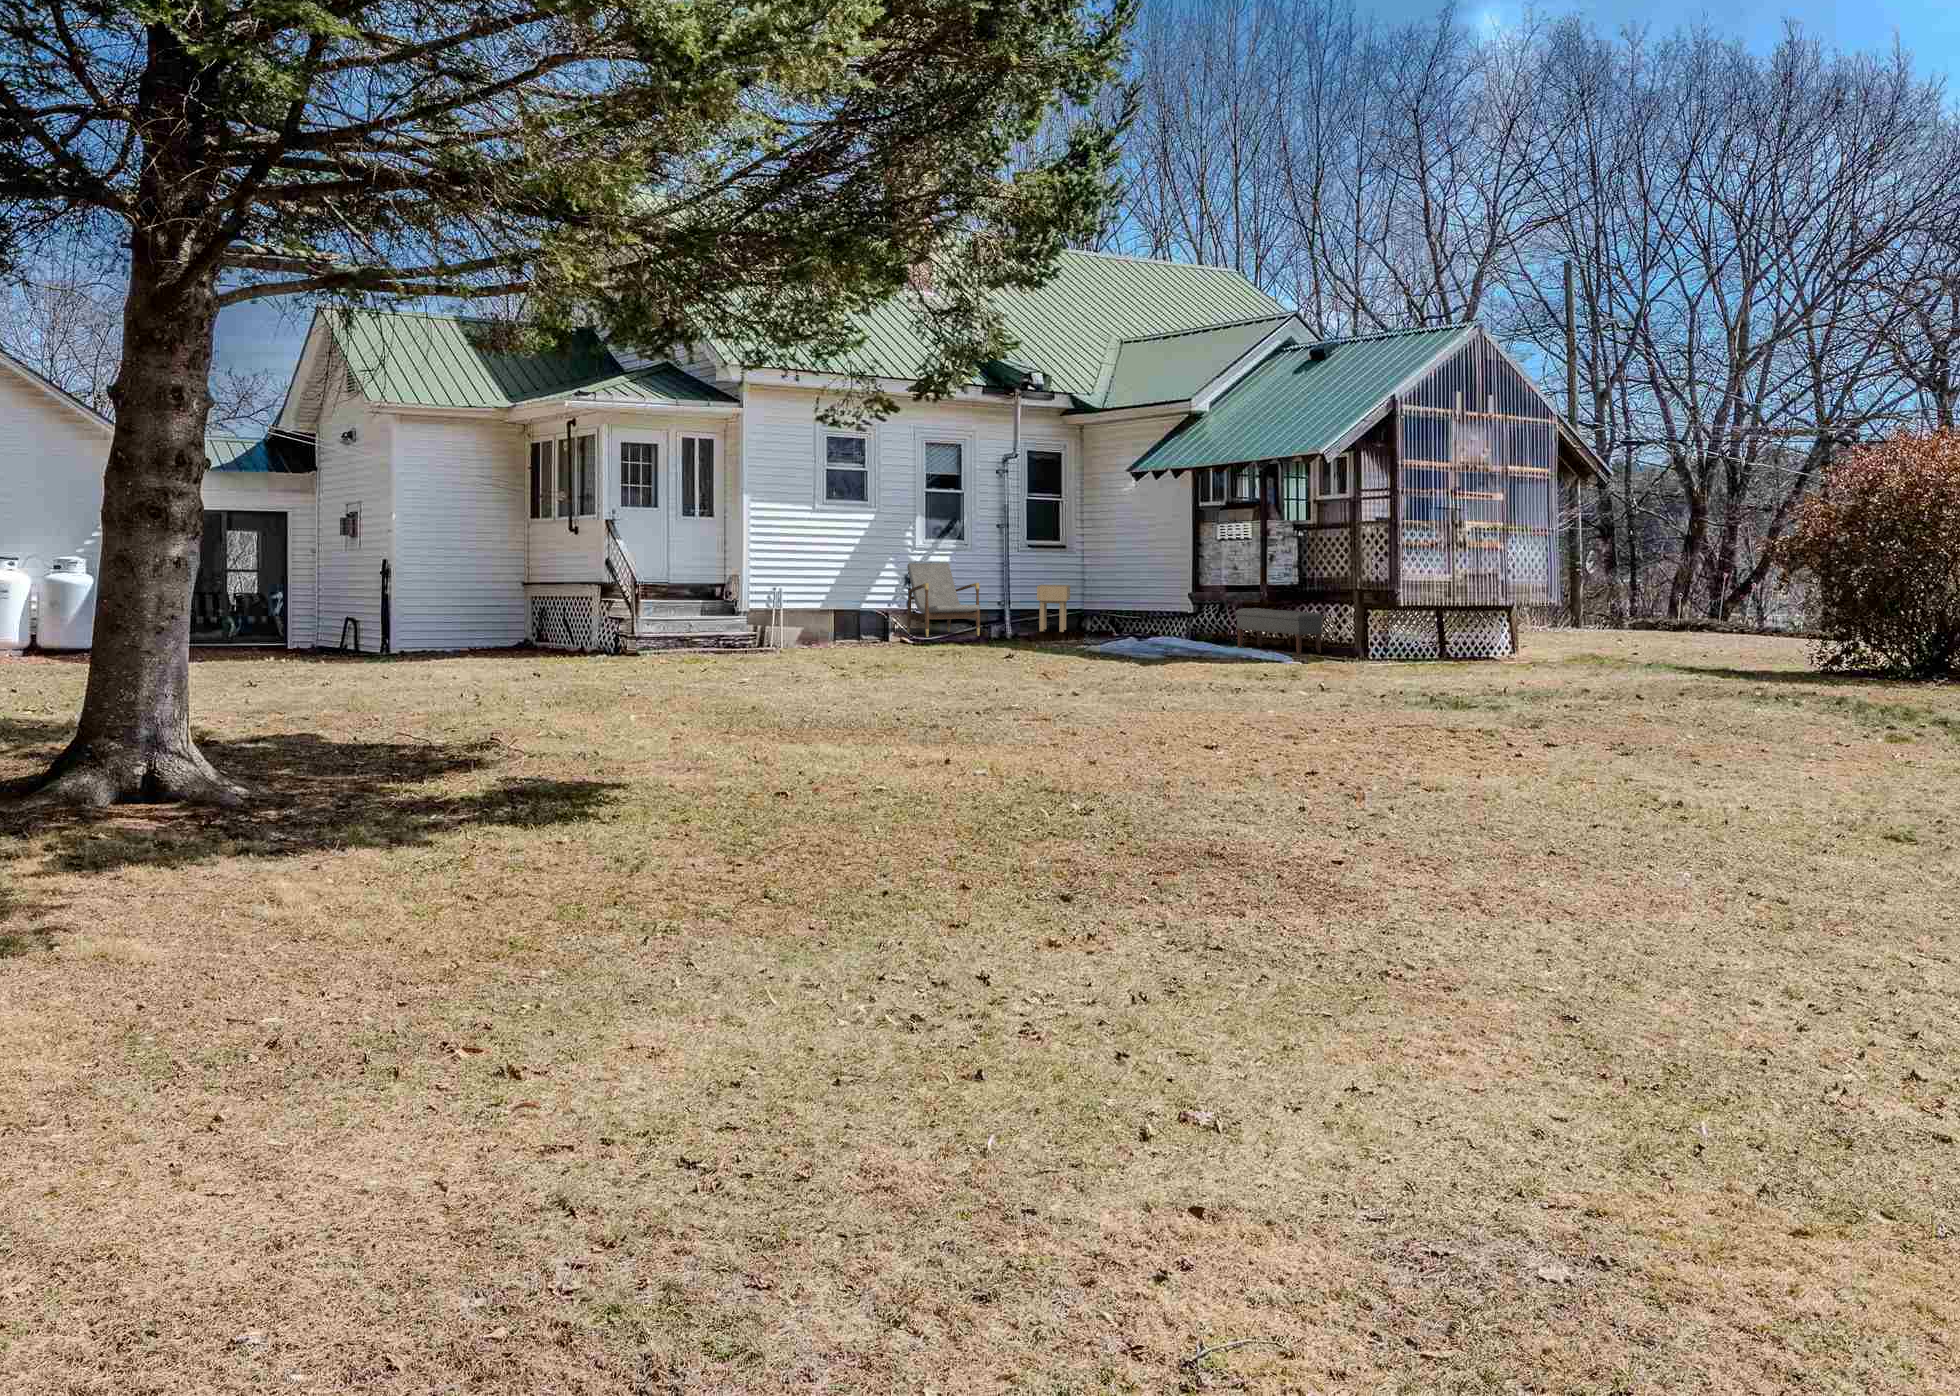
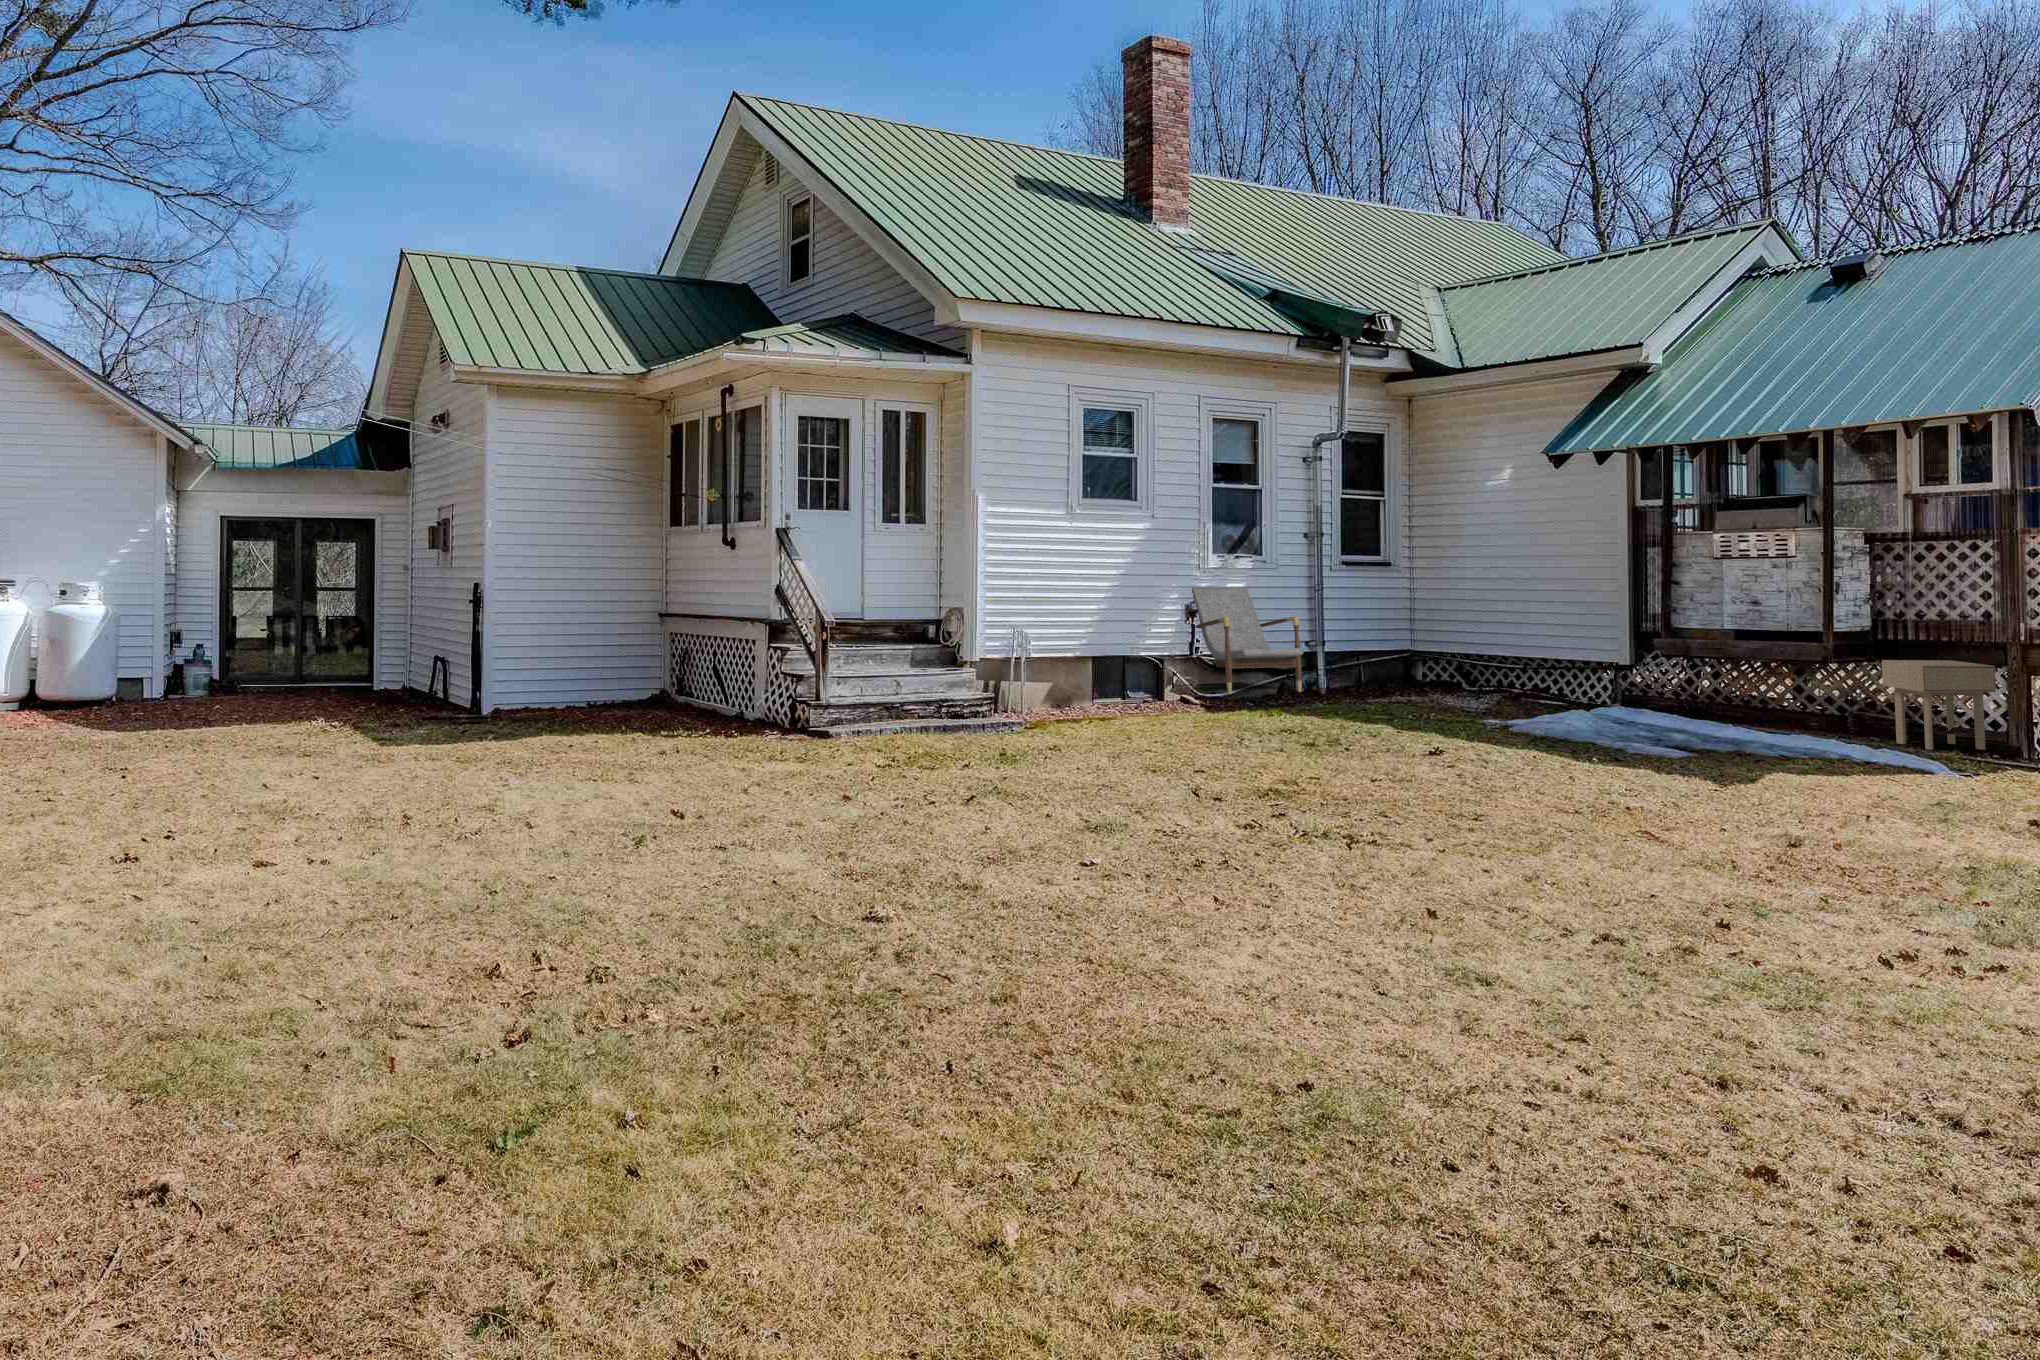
side table: present [1037,585,1070,632] -> present [1882,660,1996,750]
bench: present [1236,608,1323,654] -> none [1718,661,1879,737]

